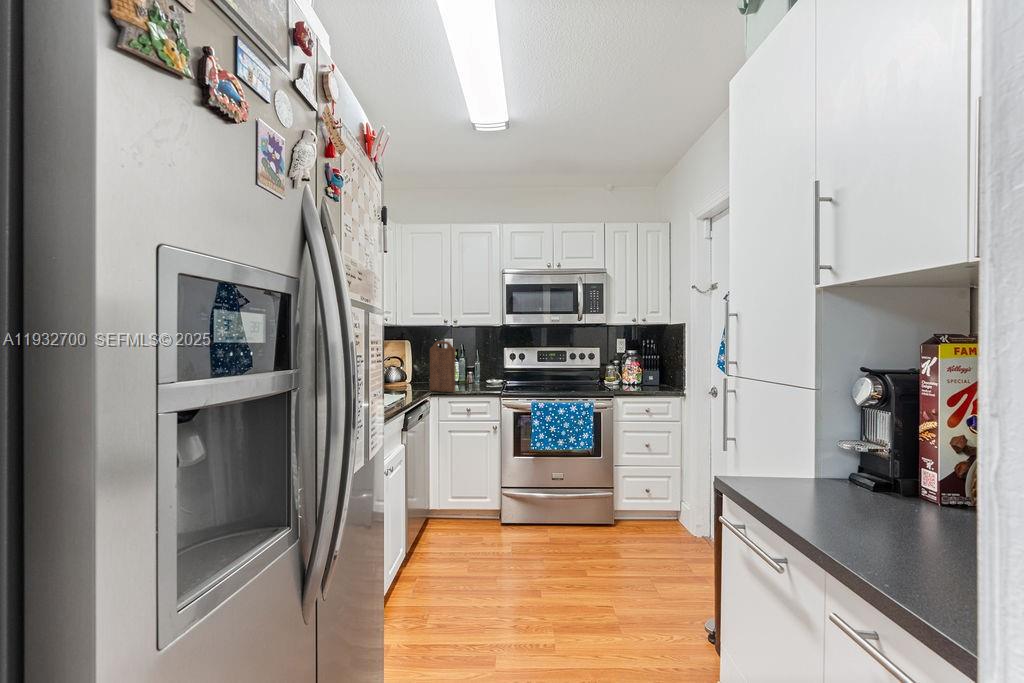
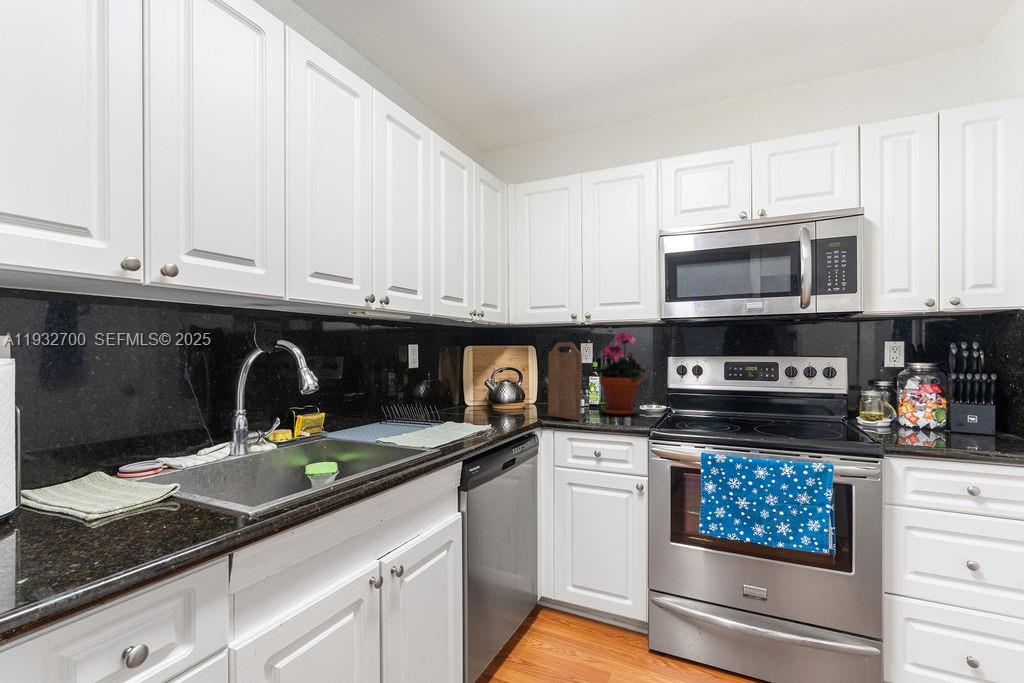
potted plant: none [457,333,491,388] -> present [595,332,646,415]

